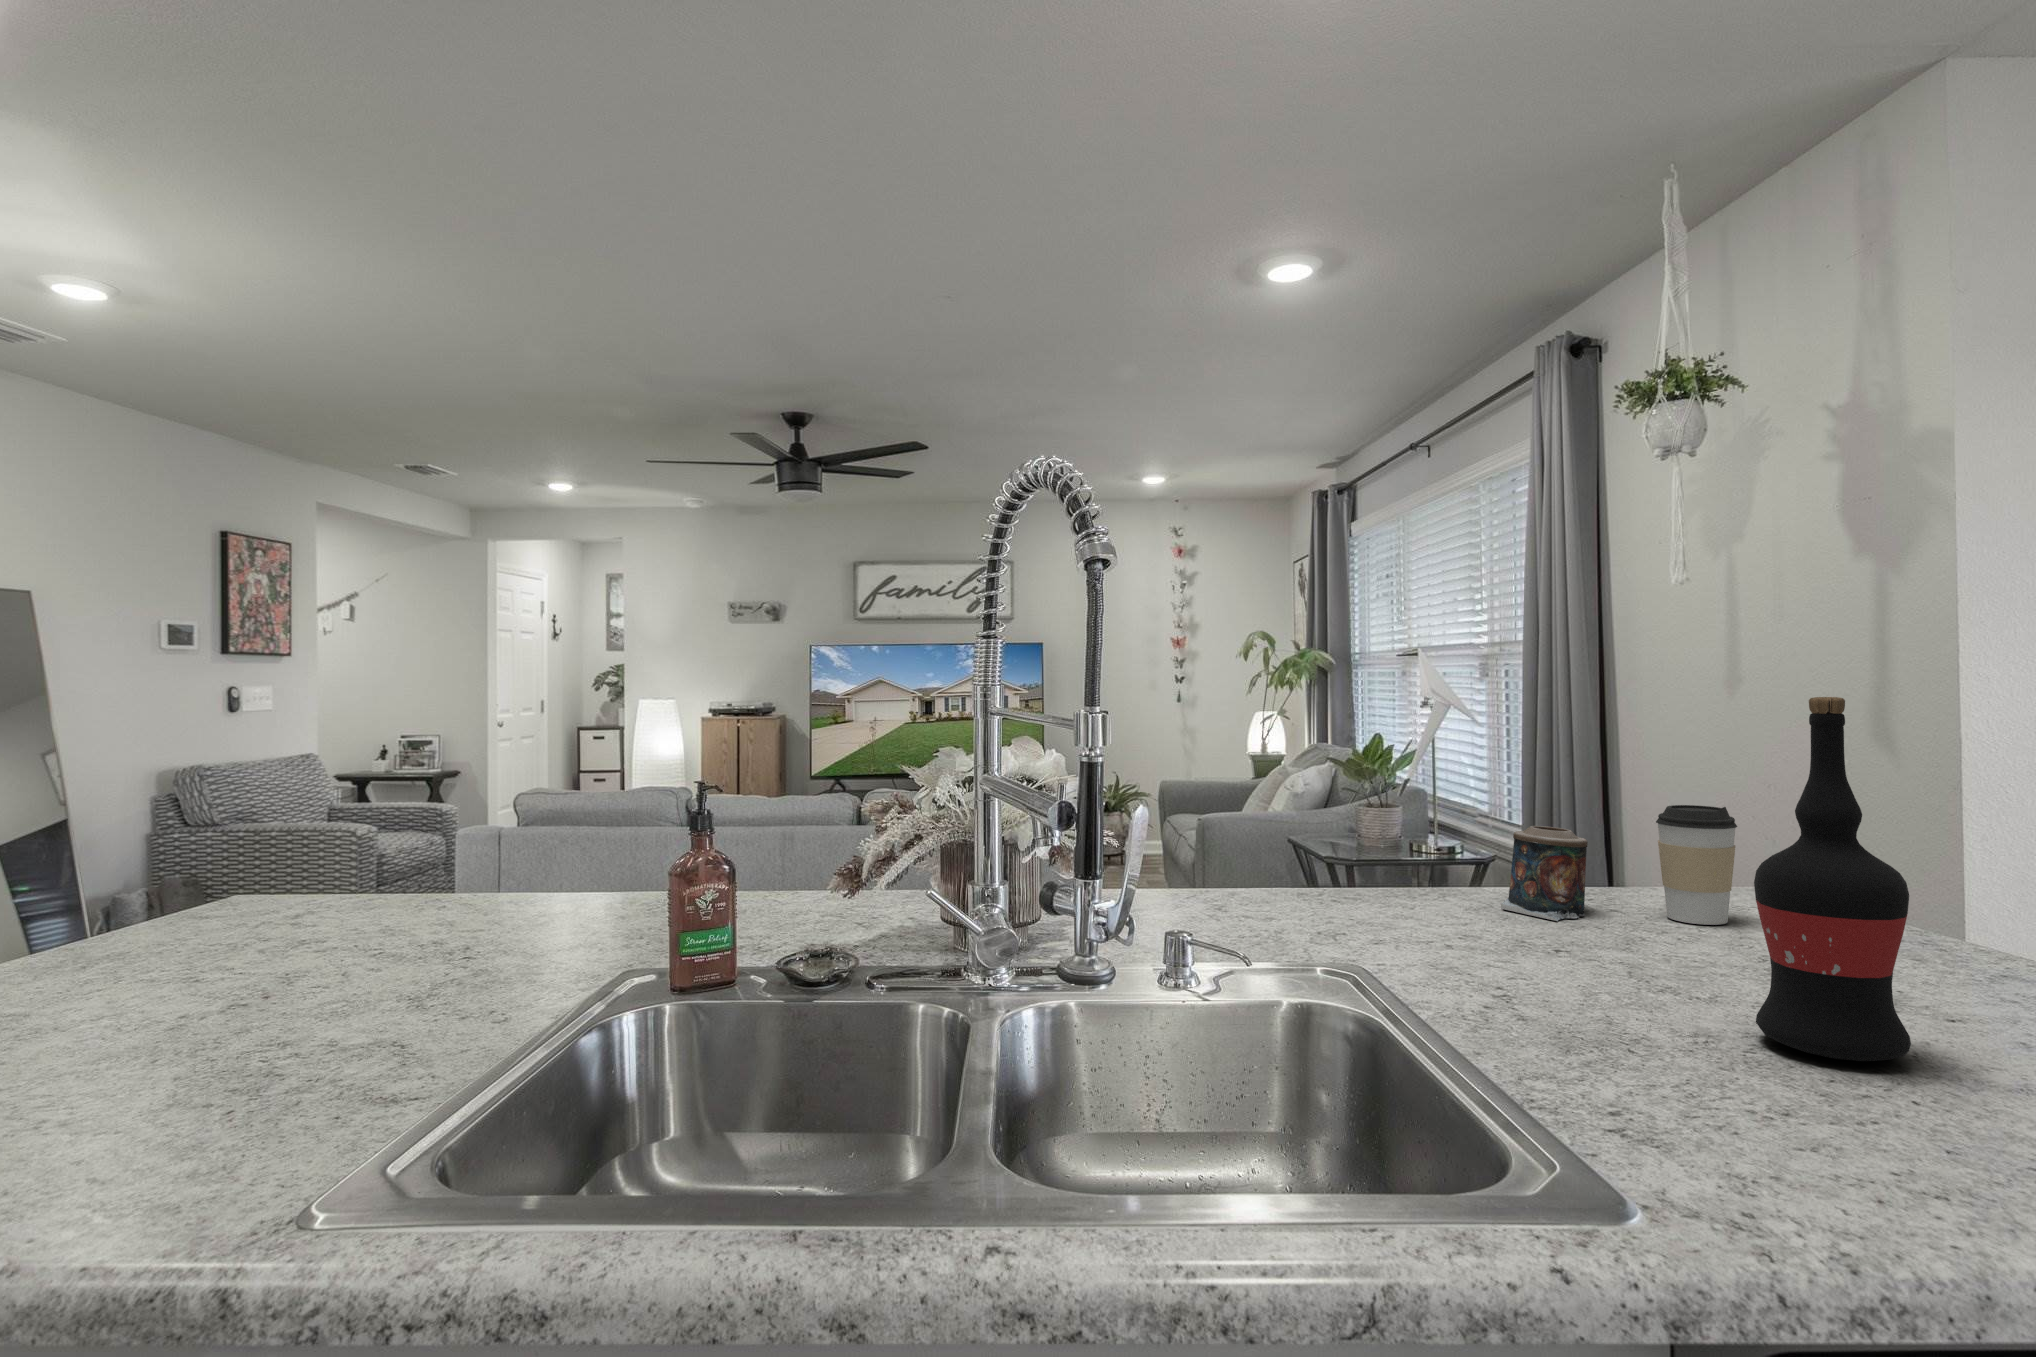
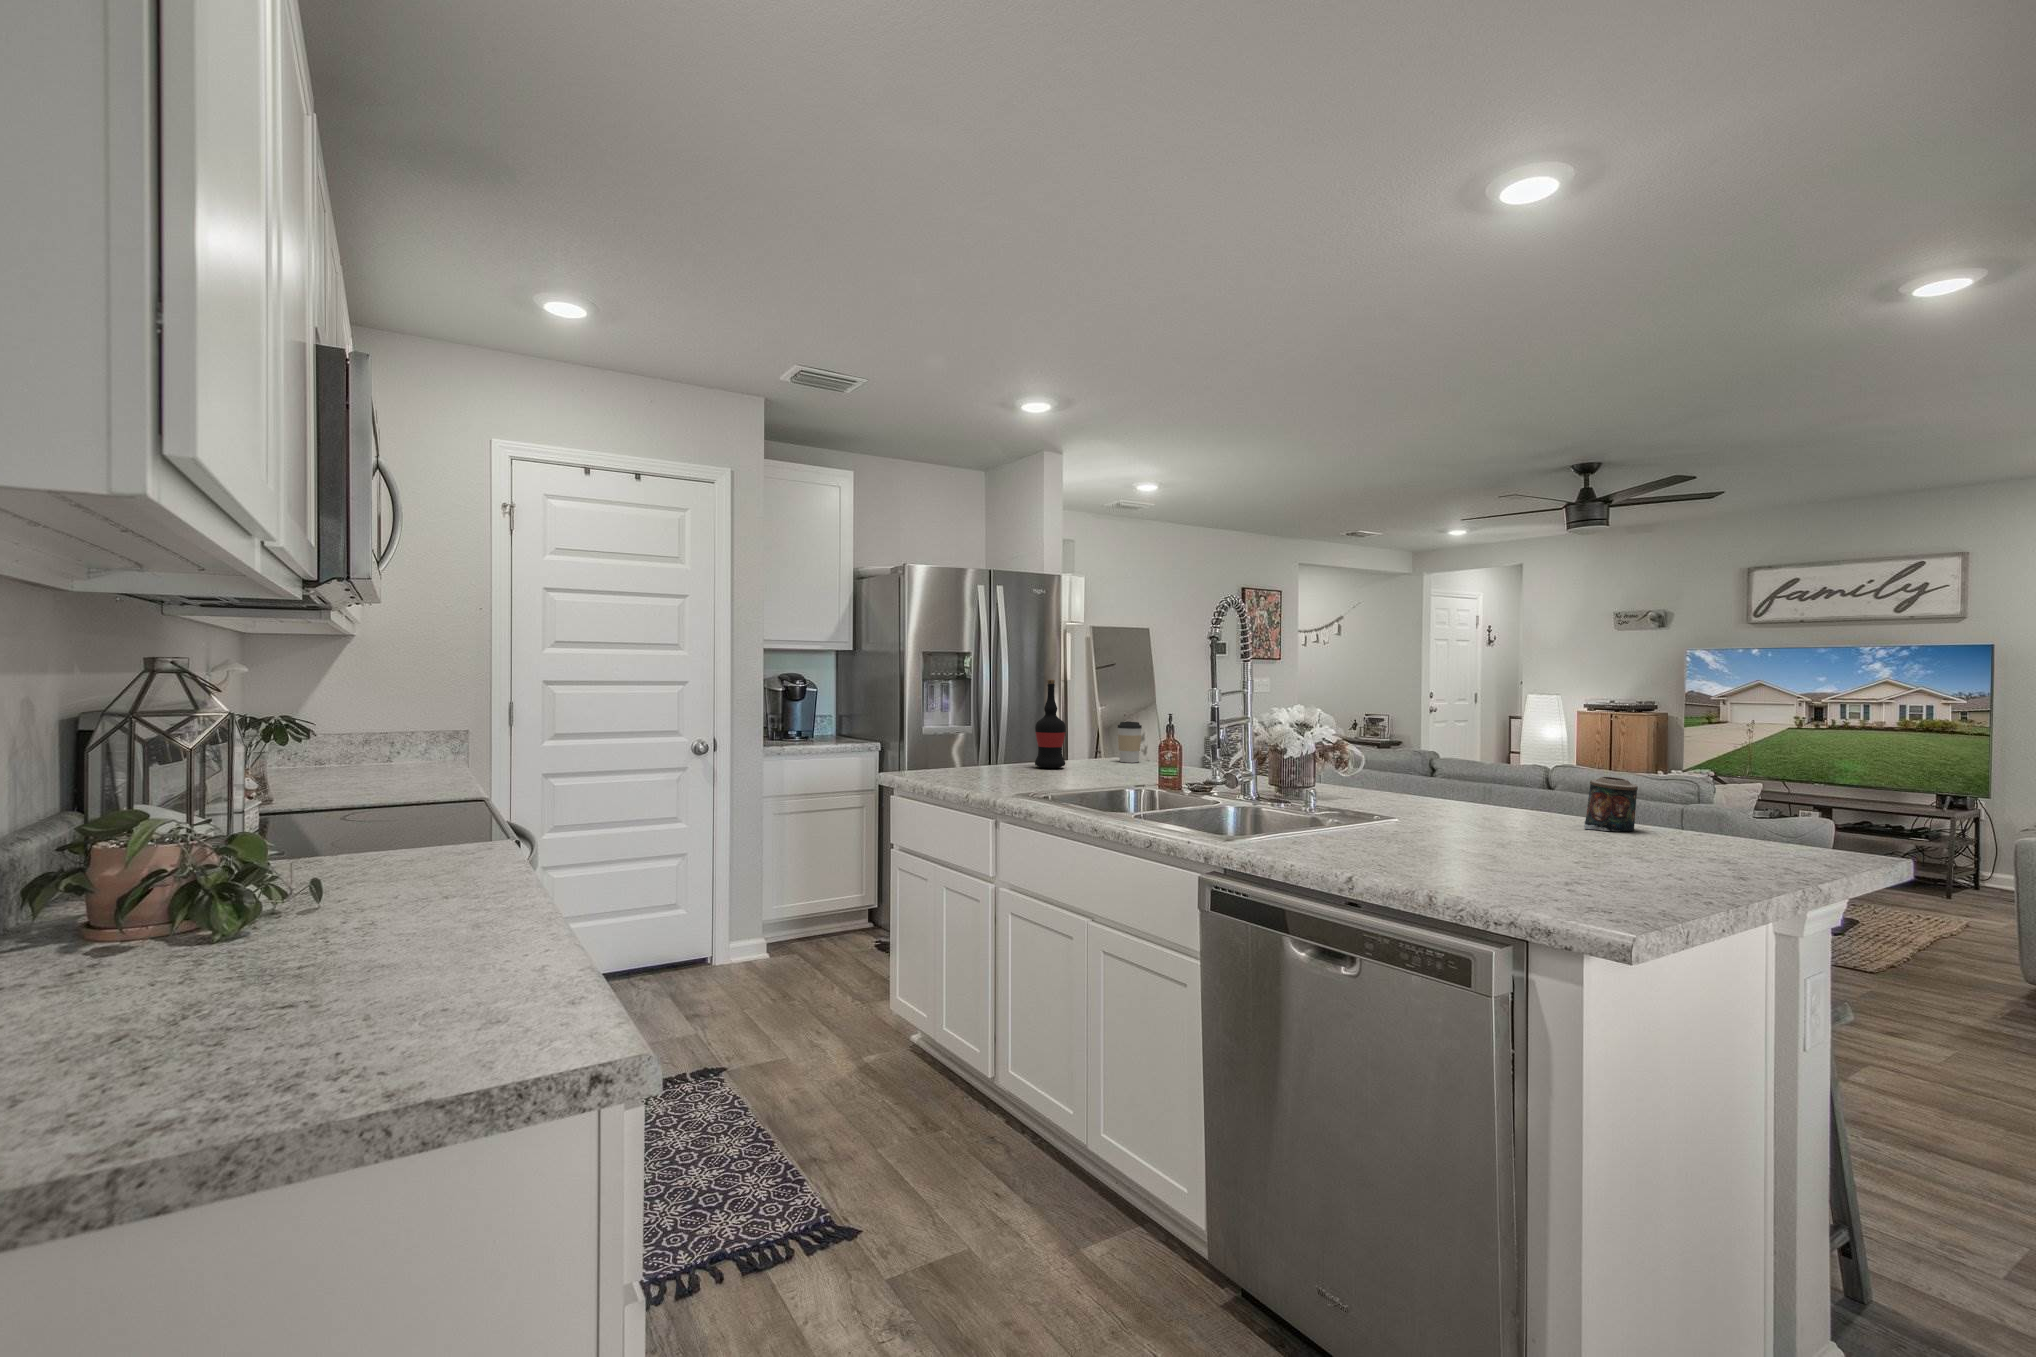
wine bottle: present [1754,697,1911,1061] -> present [1035,680,1066,768]
coffee cup: present [1656,805,1737,925] -> present [1118,722,1142,763]

